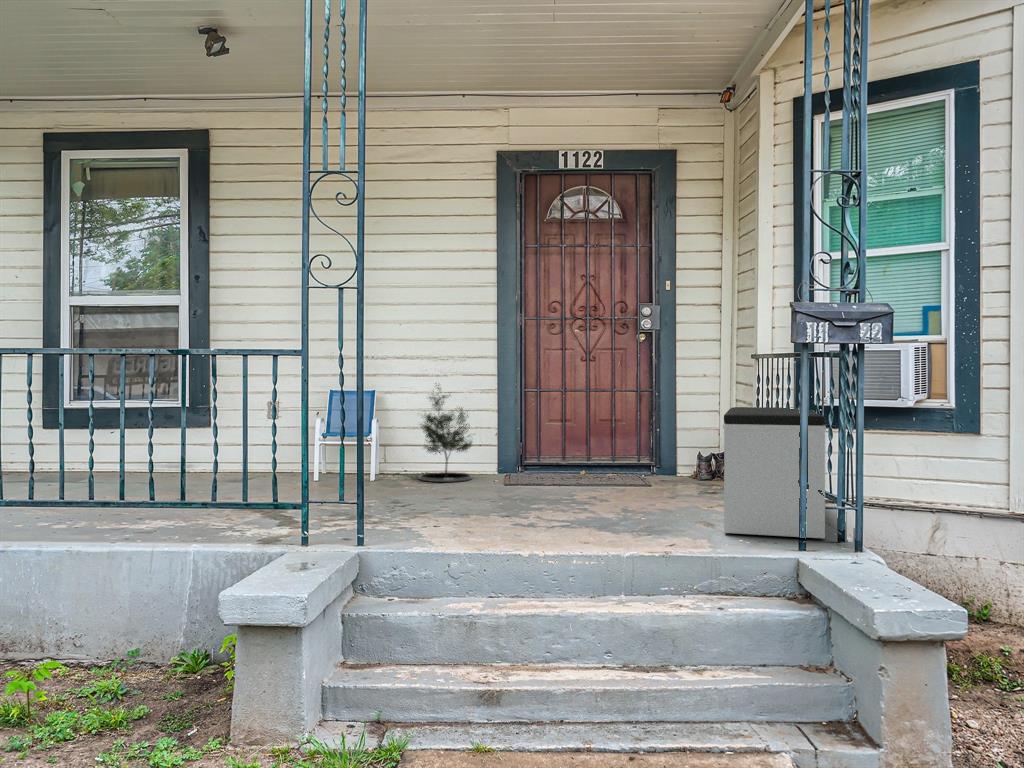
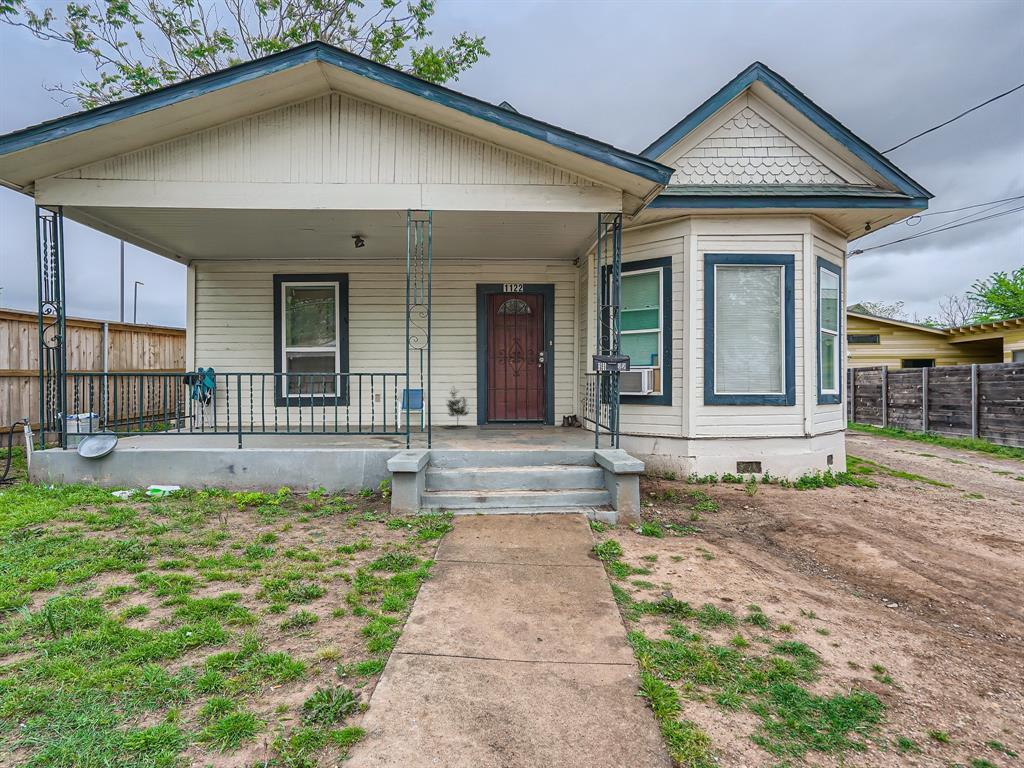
bench: present [723,407,826,538] -> none [569,395,608,444]

